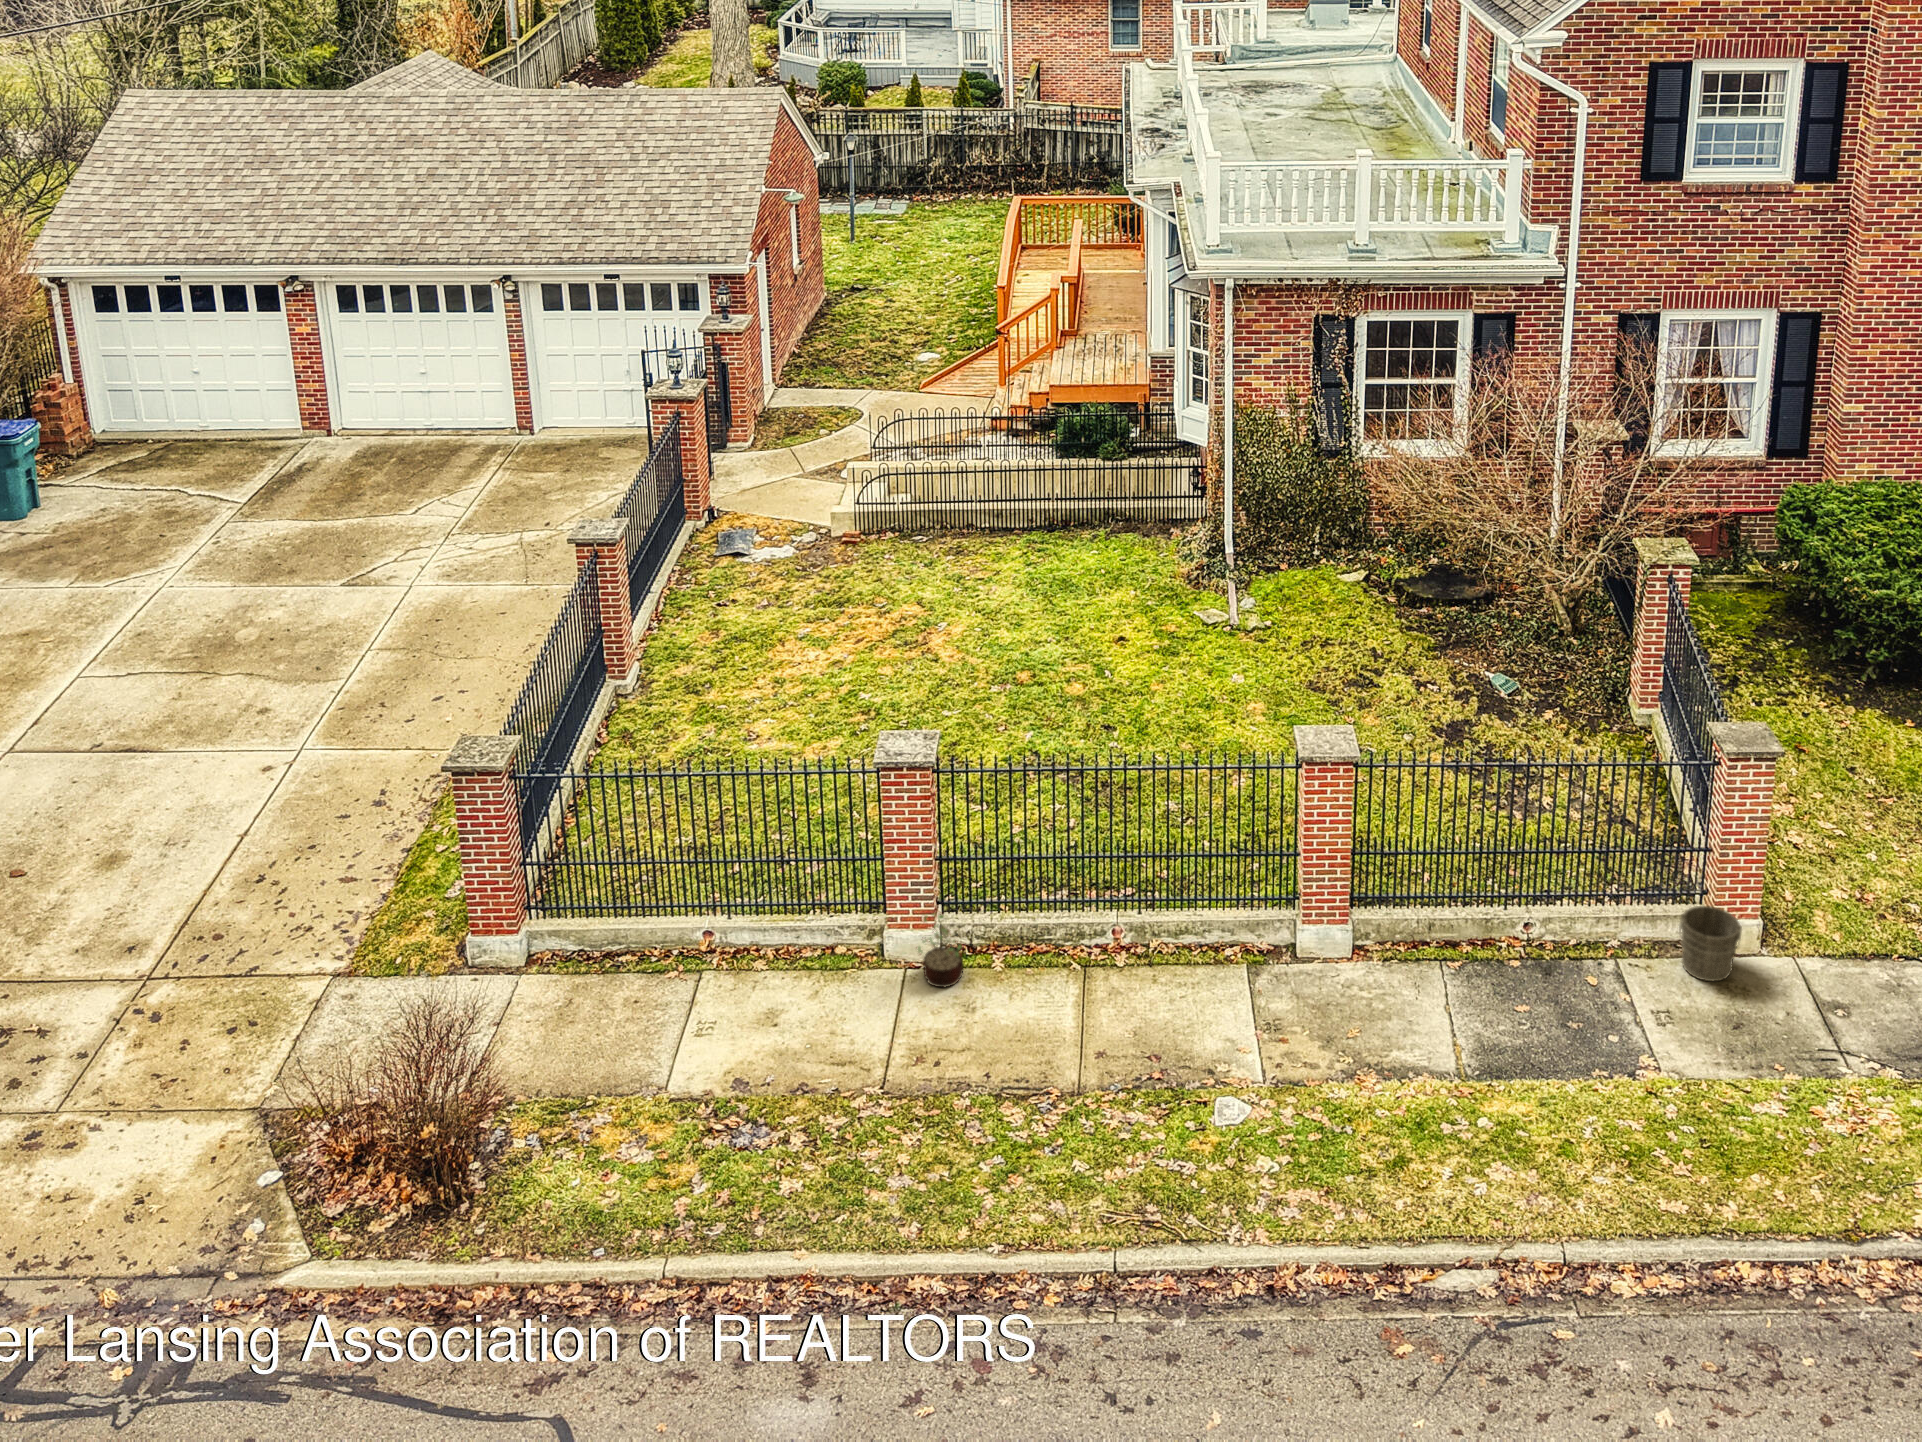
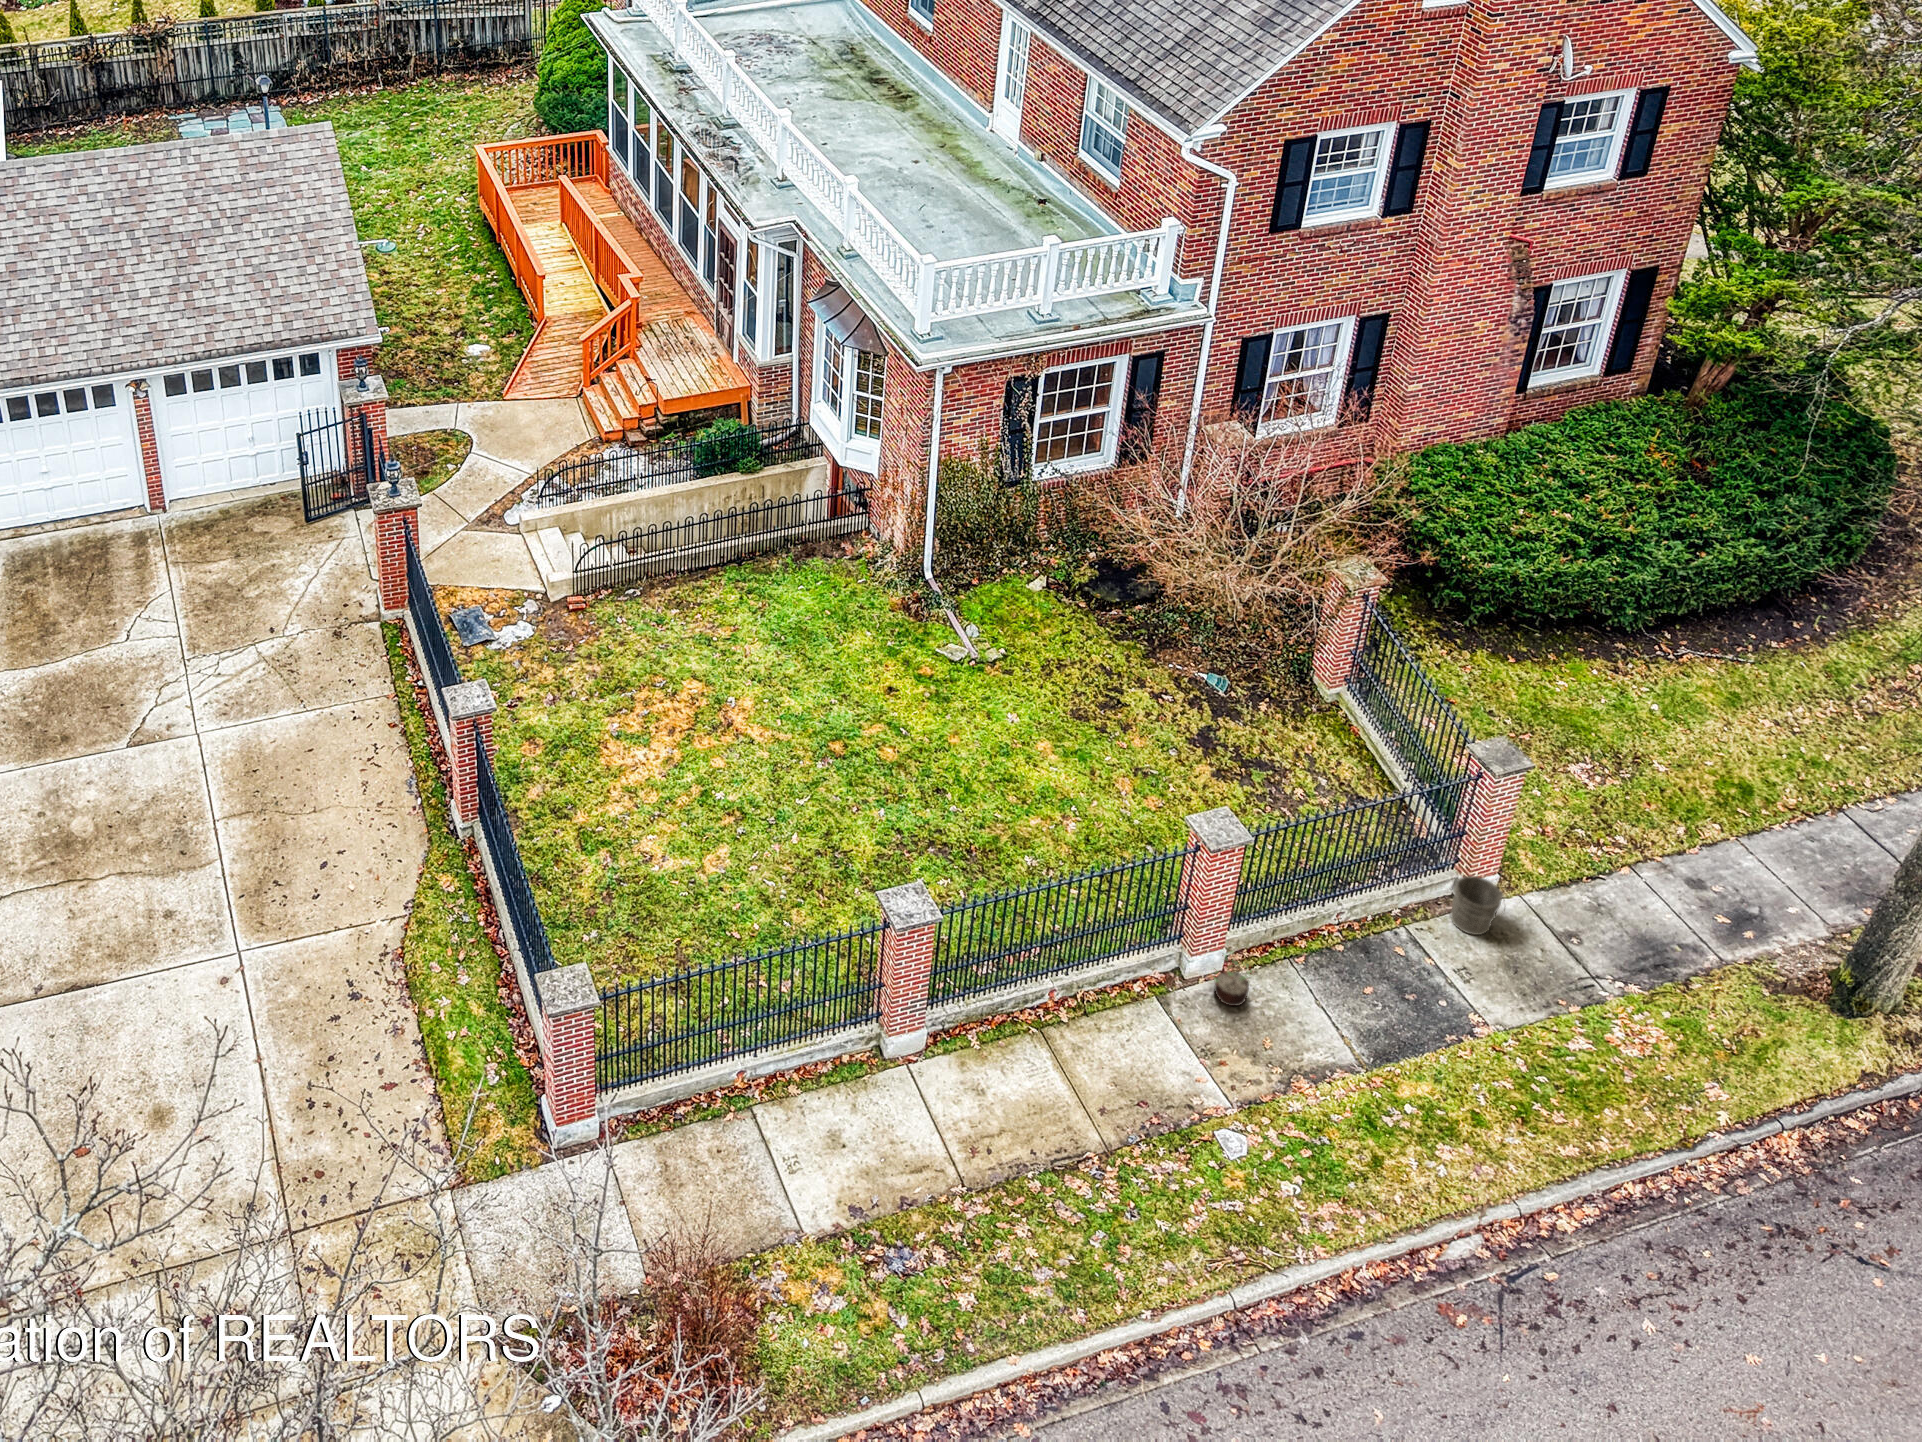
decorative plant: present [918,913,963,987] -> present [1213,951,1253,1006]

